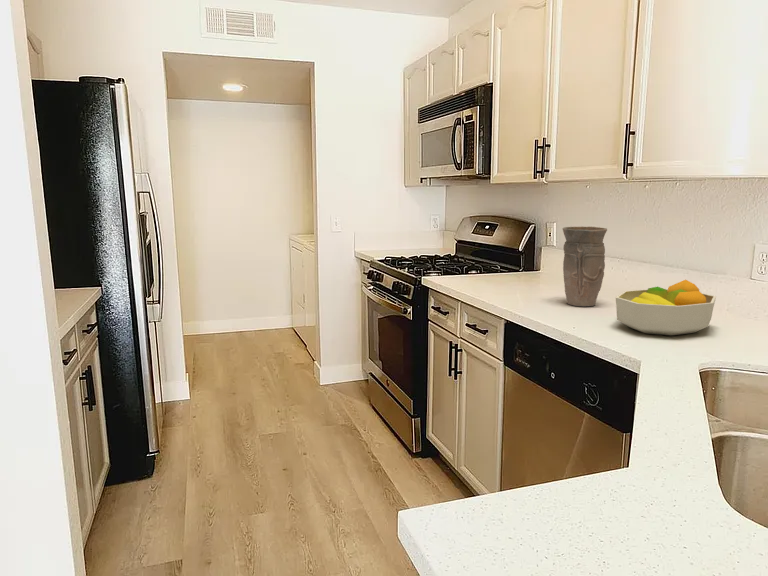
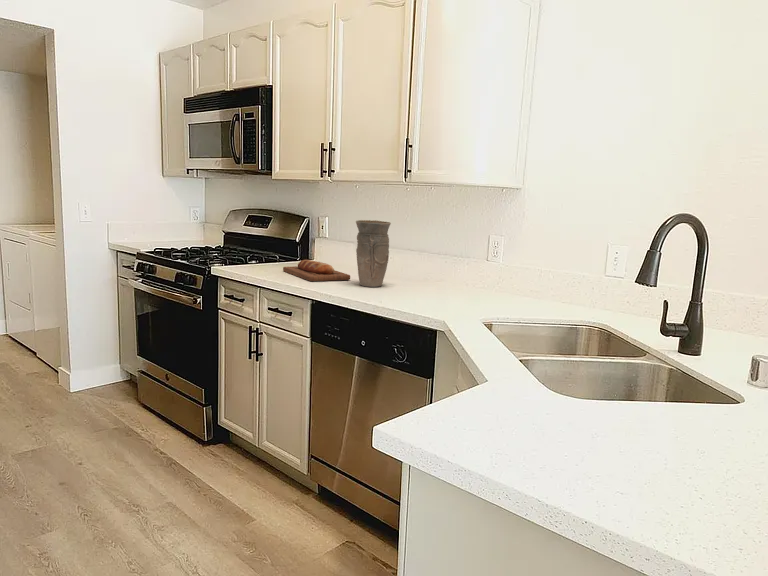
bread loaf: none [492,272,561,296] -> present [283,260,350,281]
fruit bowl: present [616,280,716,335] -> none [410,262,475,304]

